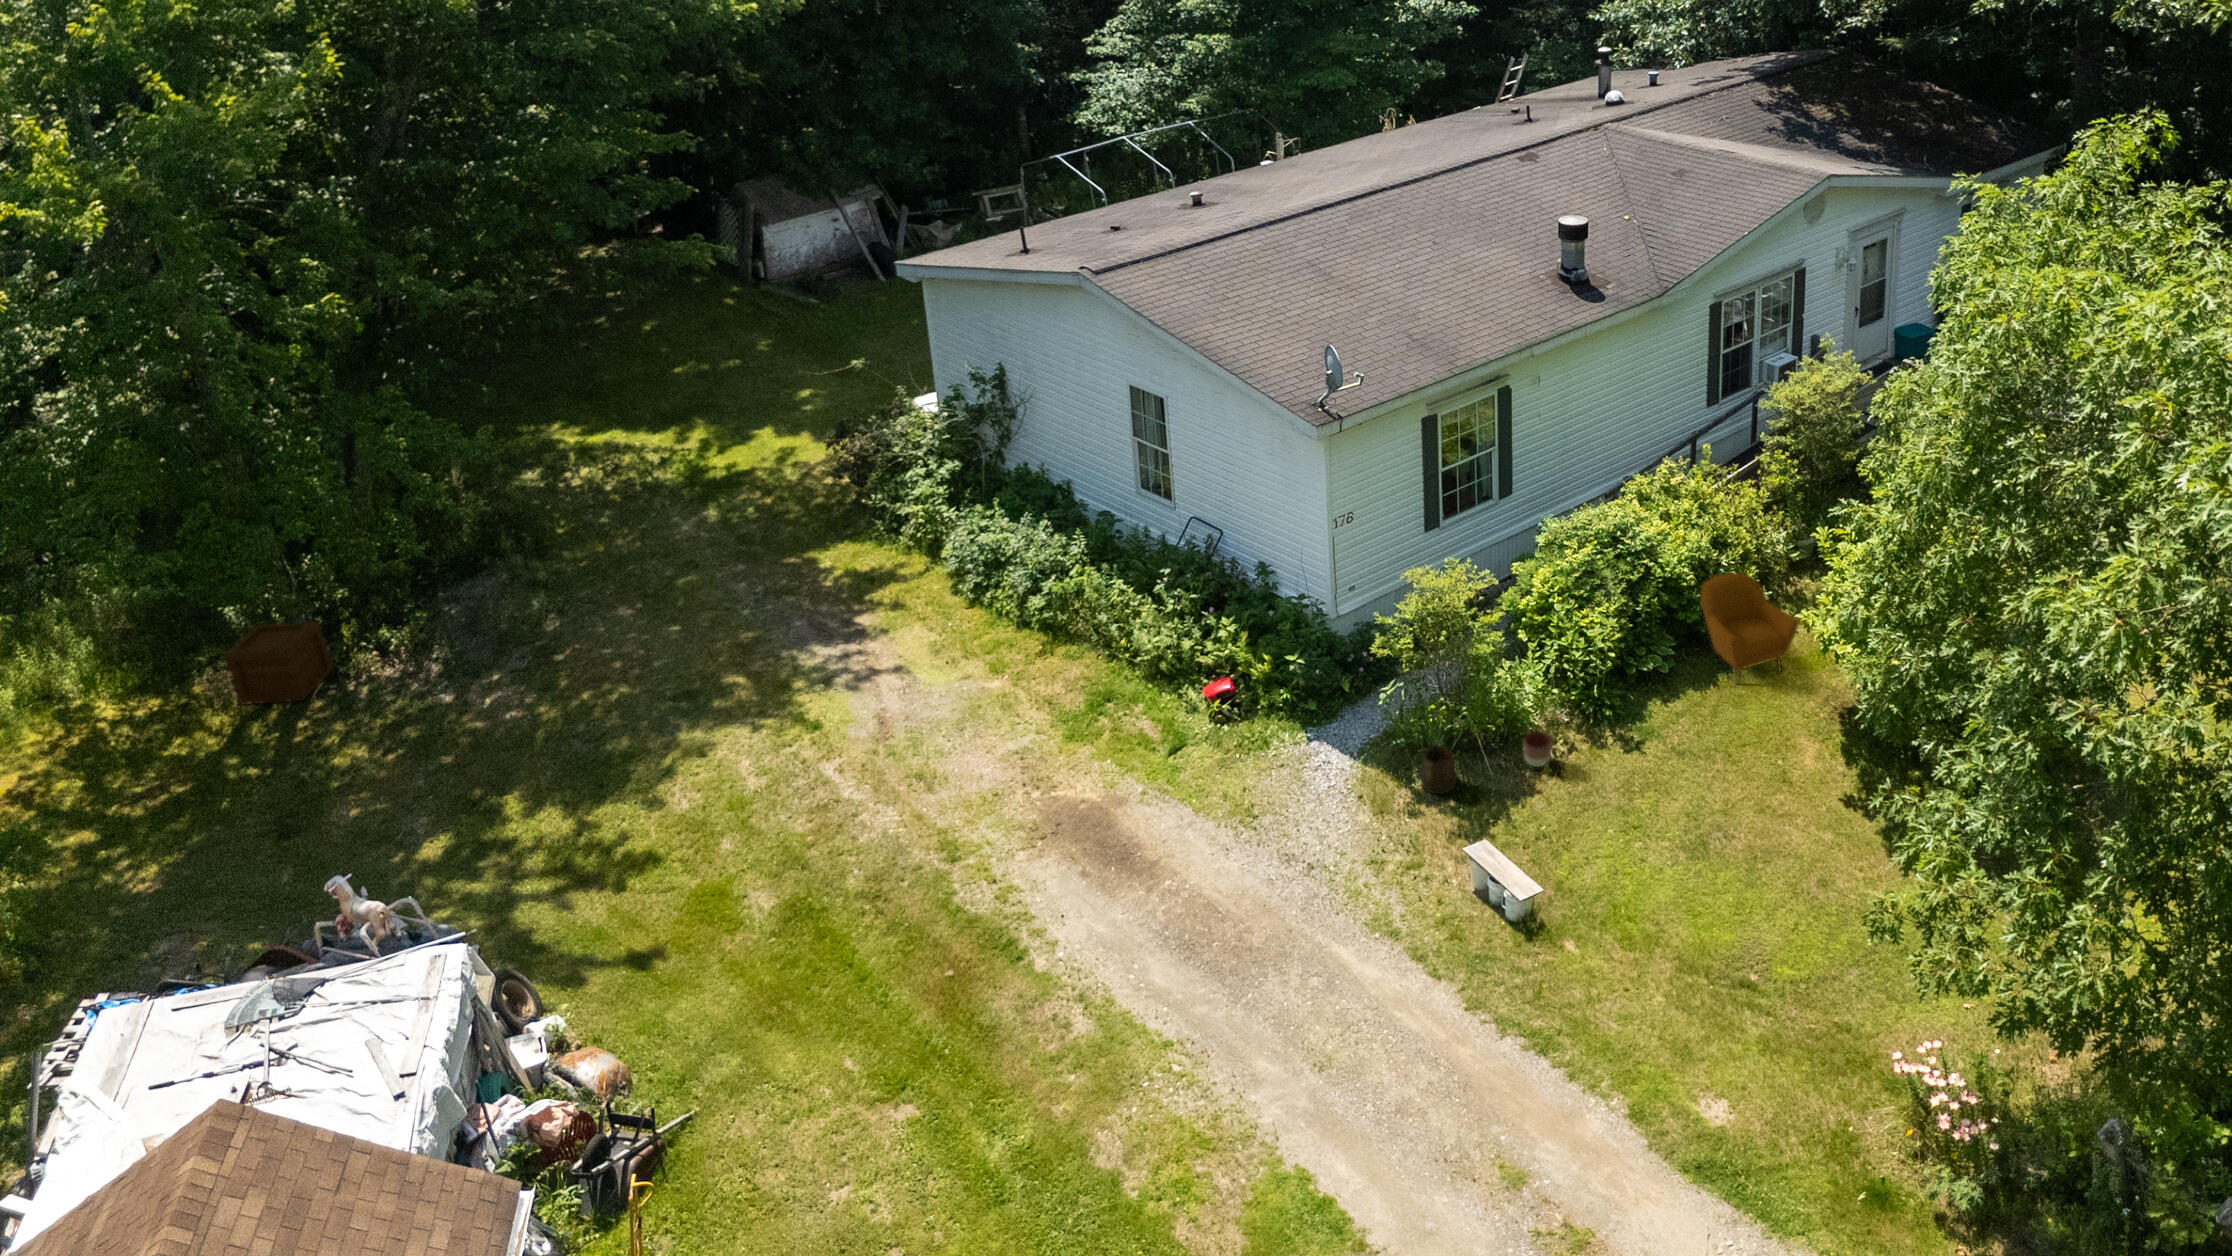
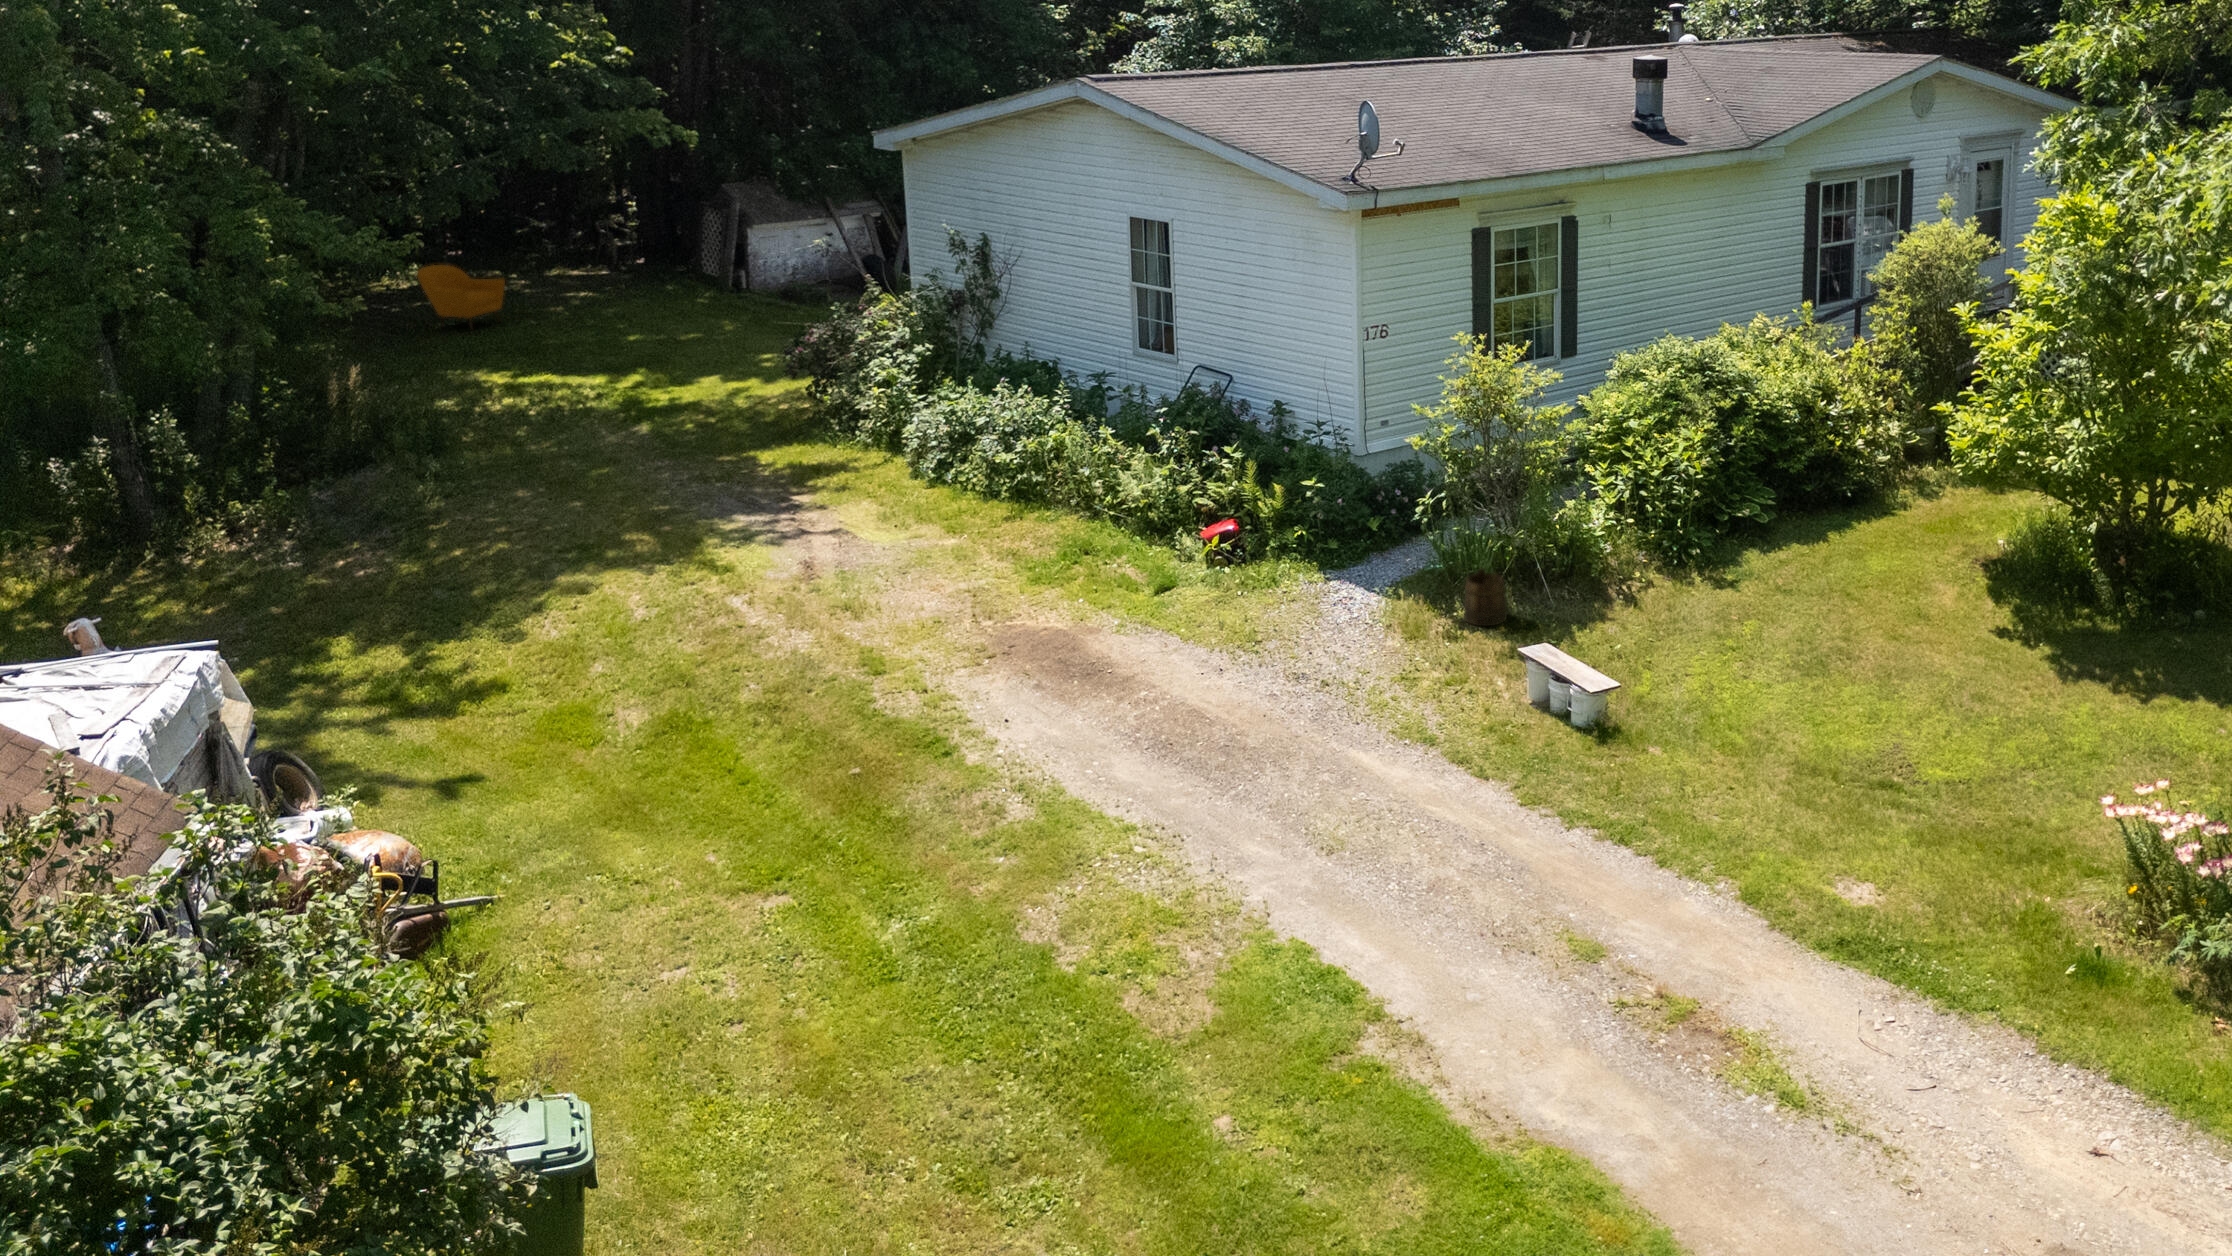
armchair: present [1701,573,1799,683] -> present [417,265,505,328]
wooden crate: present [224,621,333,705] -> none [42,469,177,559]
planter: present [1523,732,1552,767] -> none [1590,564,1625,605]

